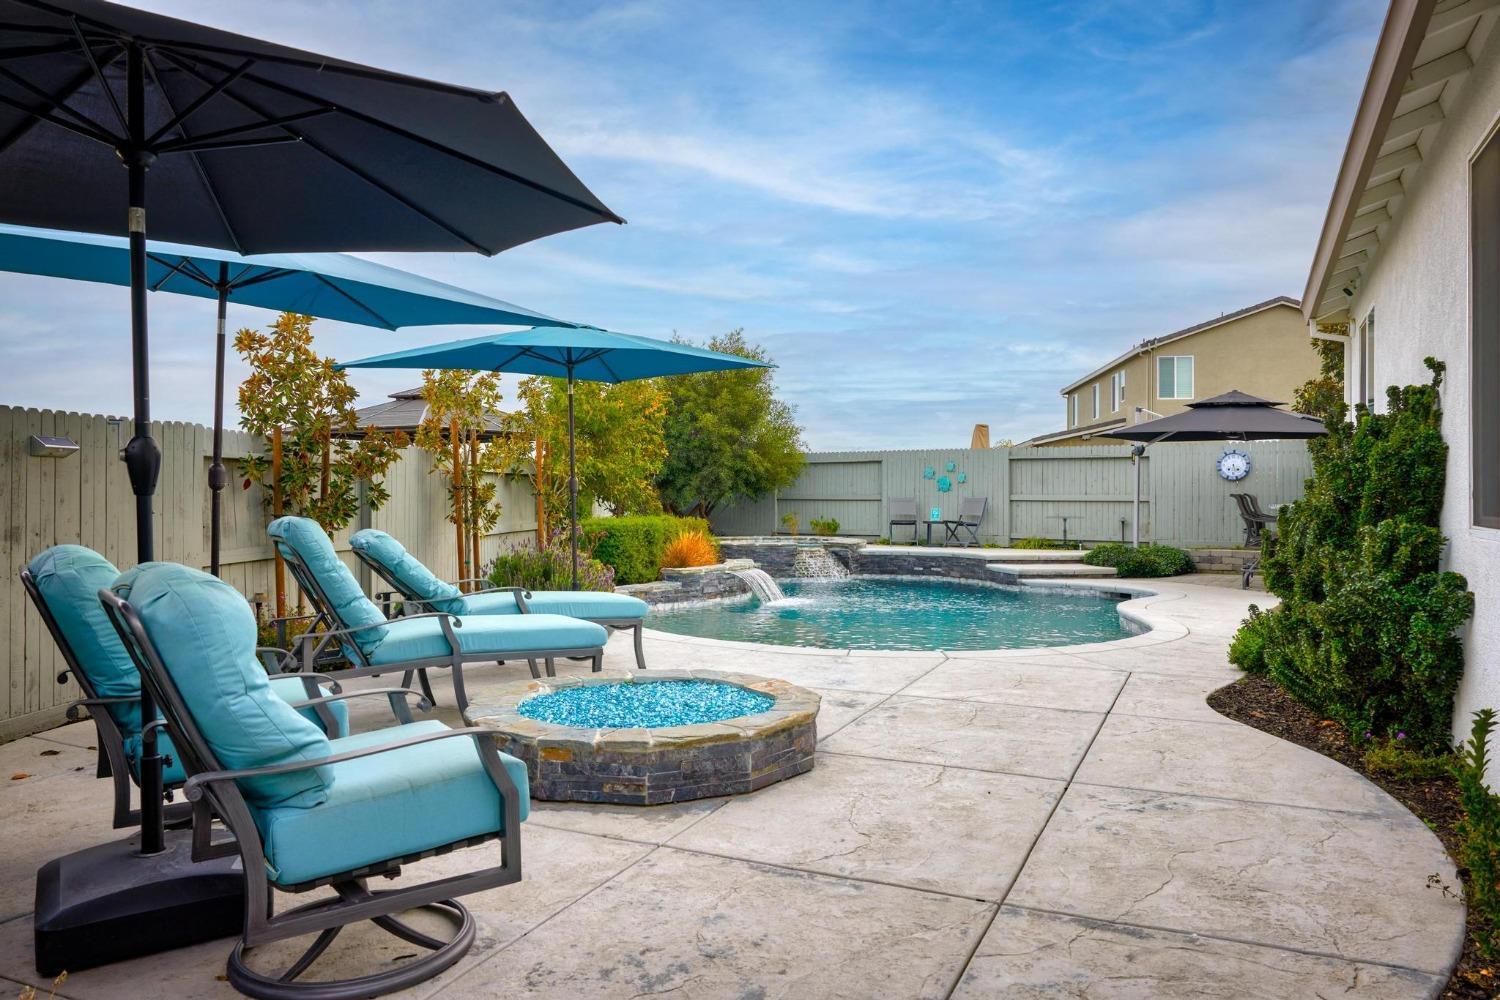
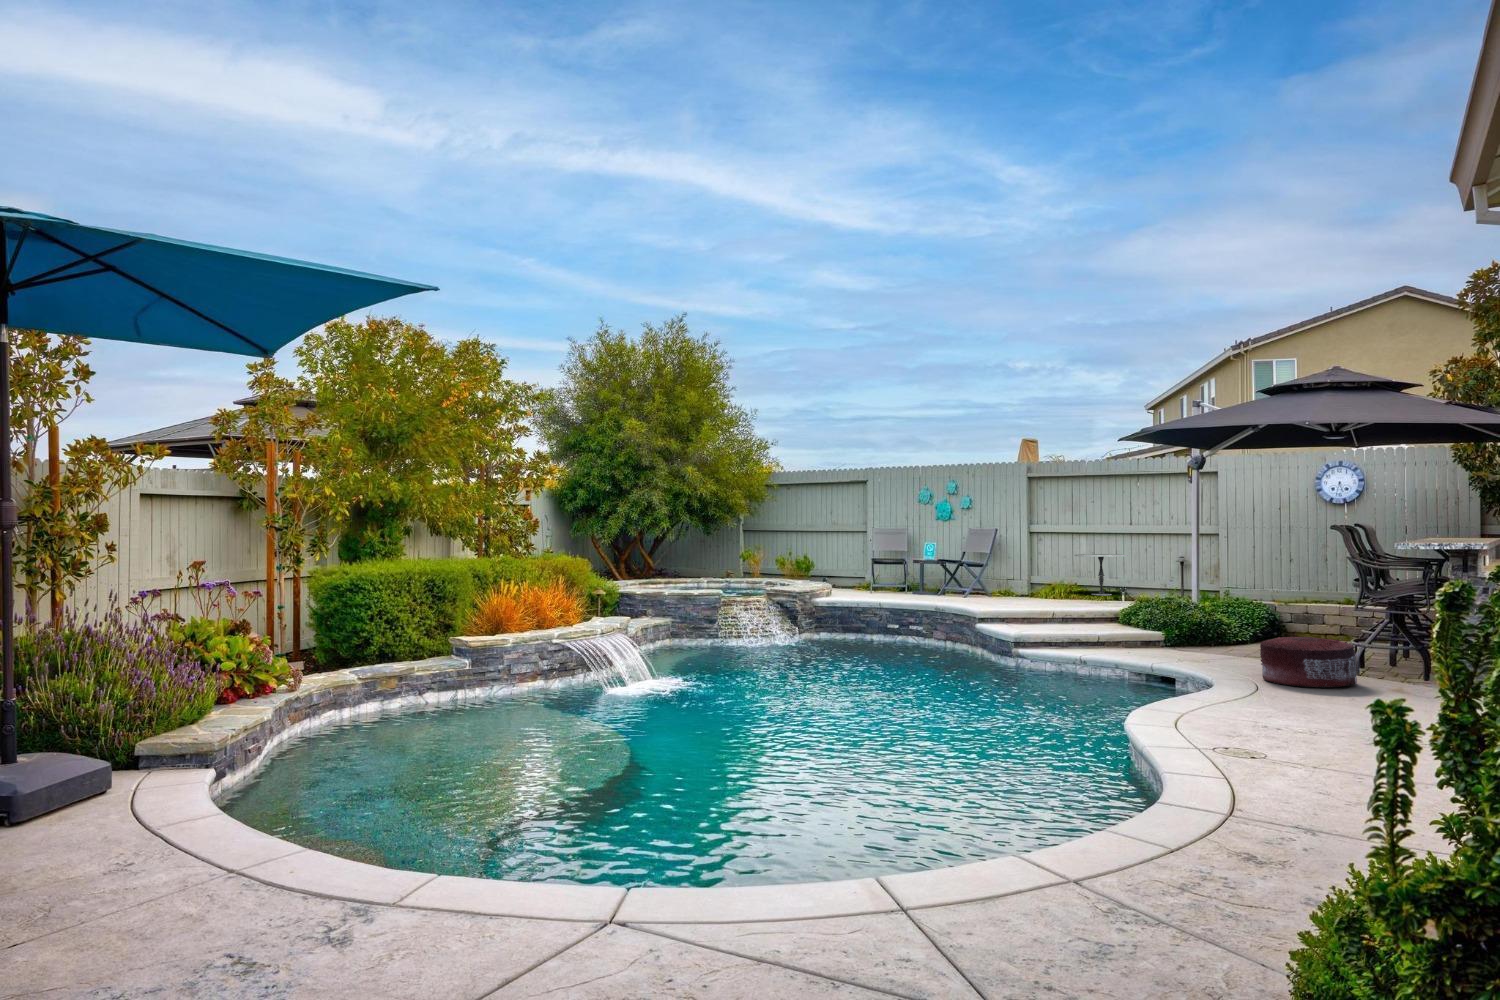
pouf: none [1182,564,1238,592] -> present [1260,637,1357,687]

